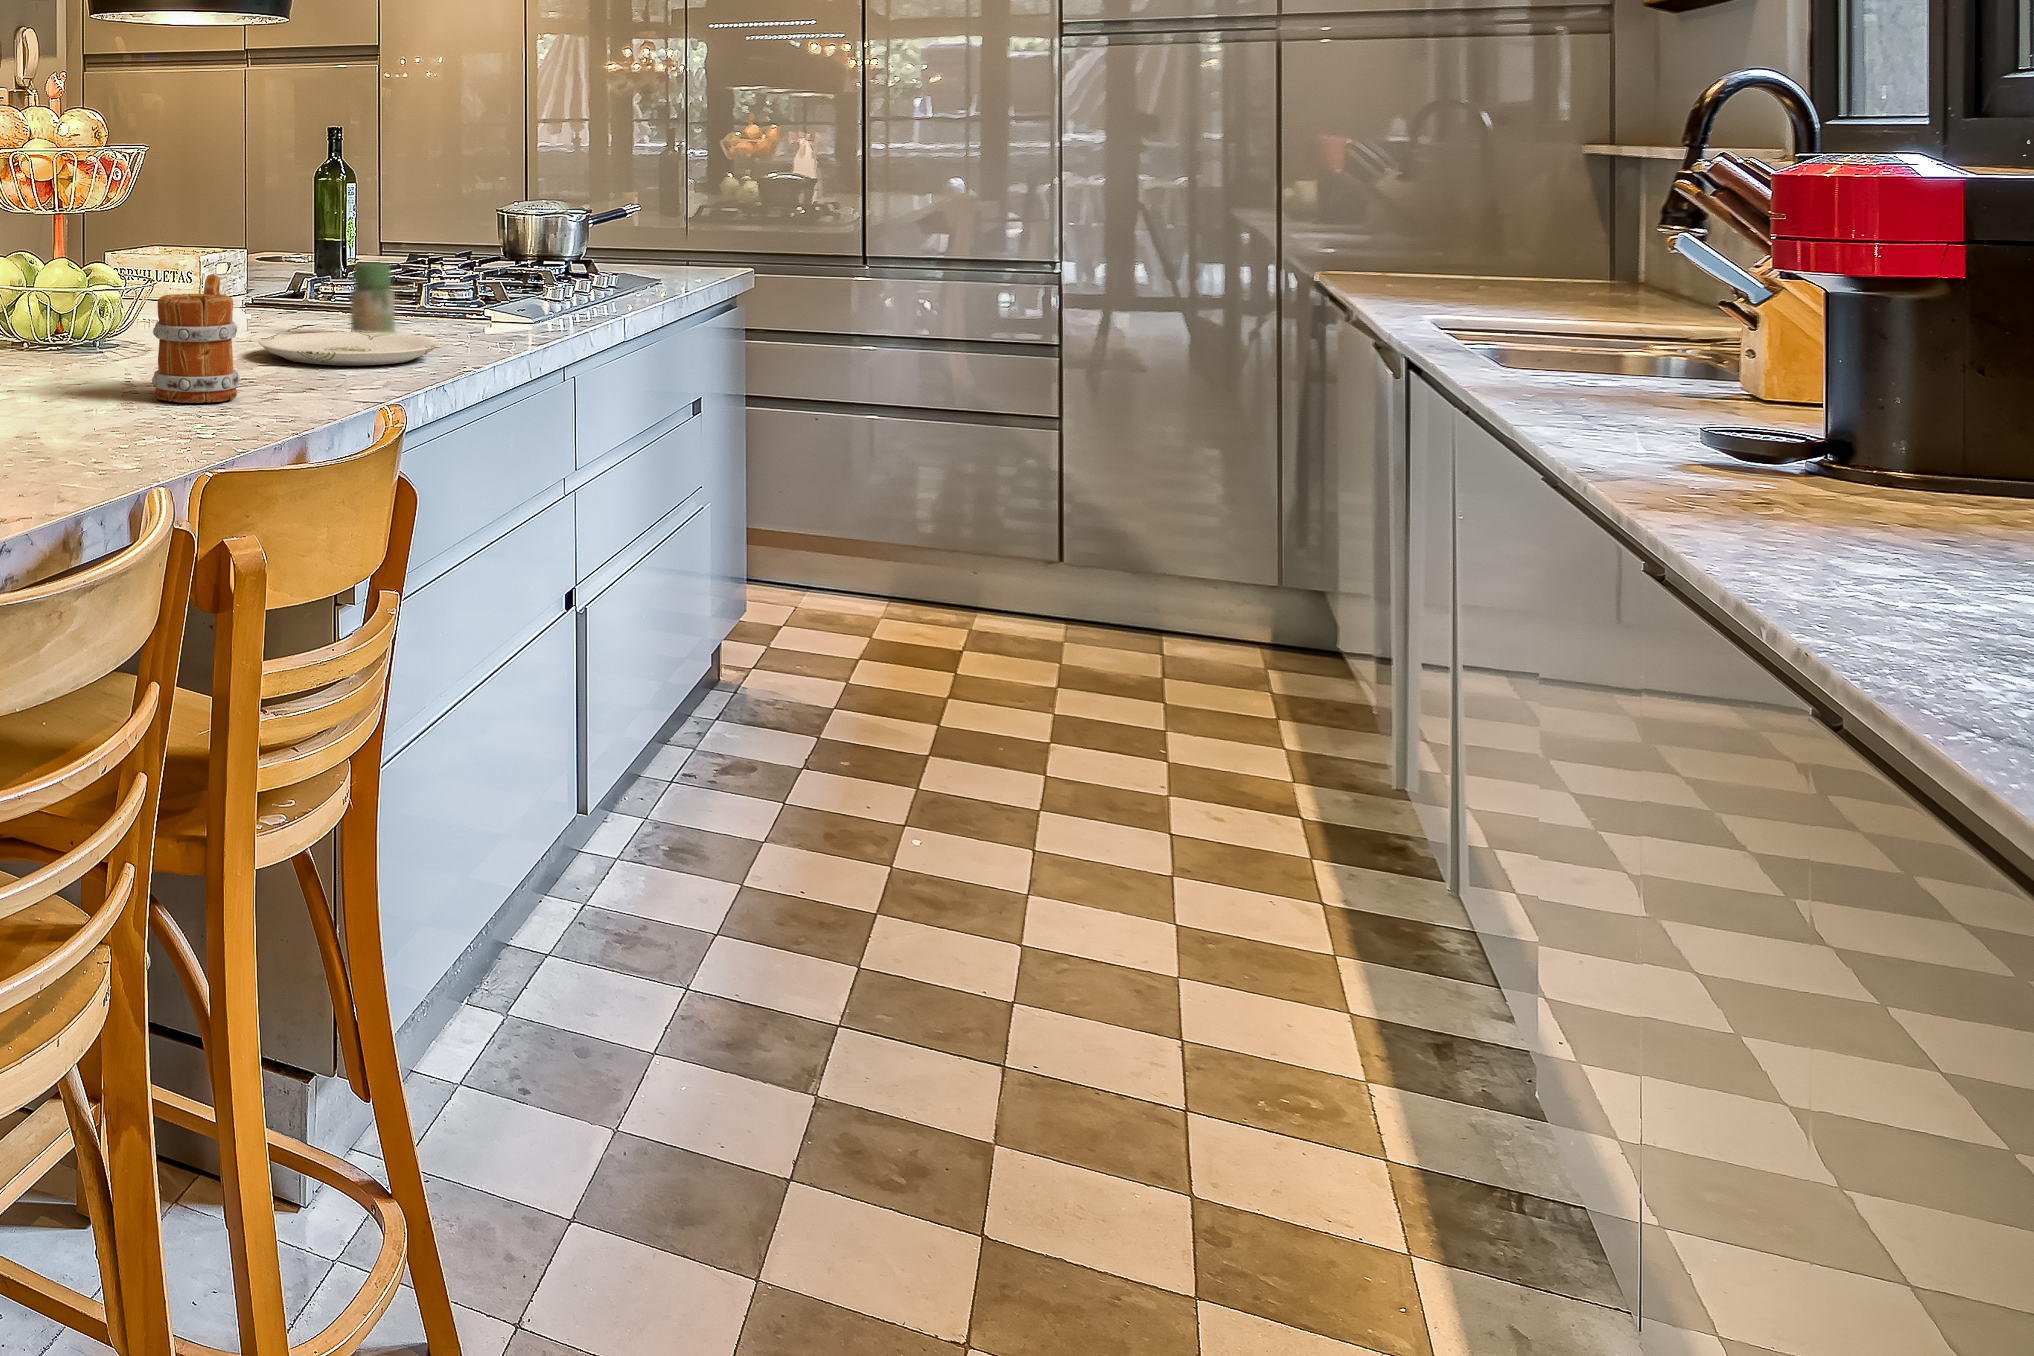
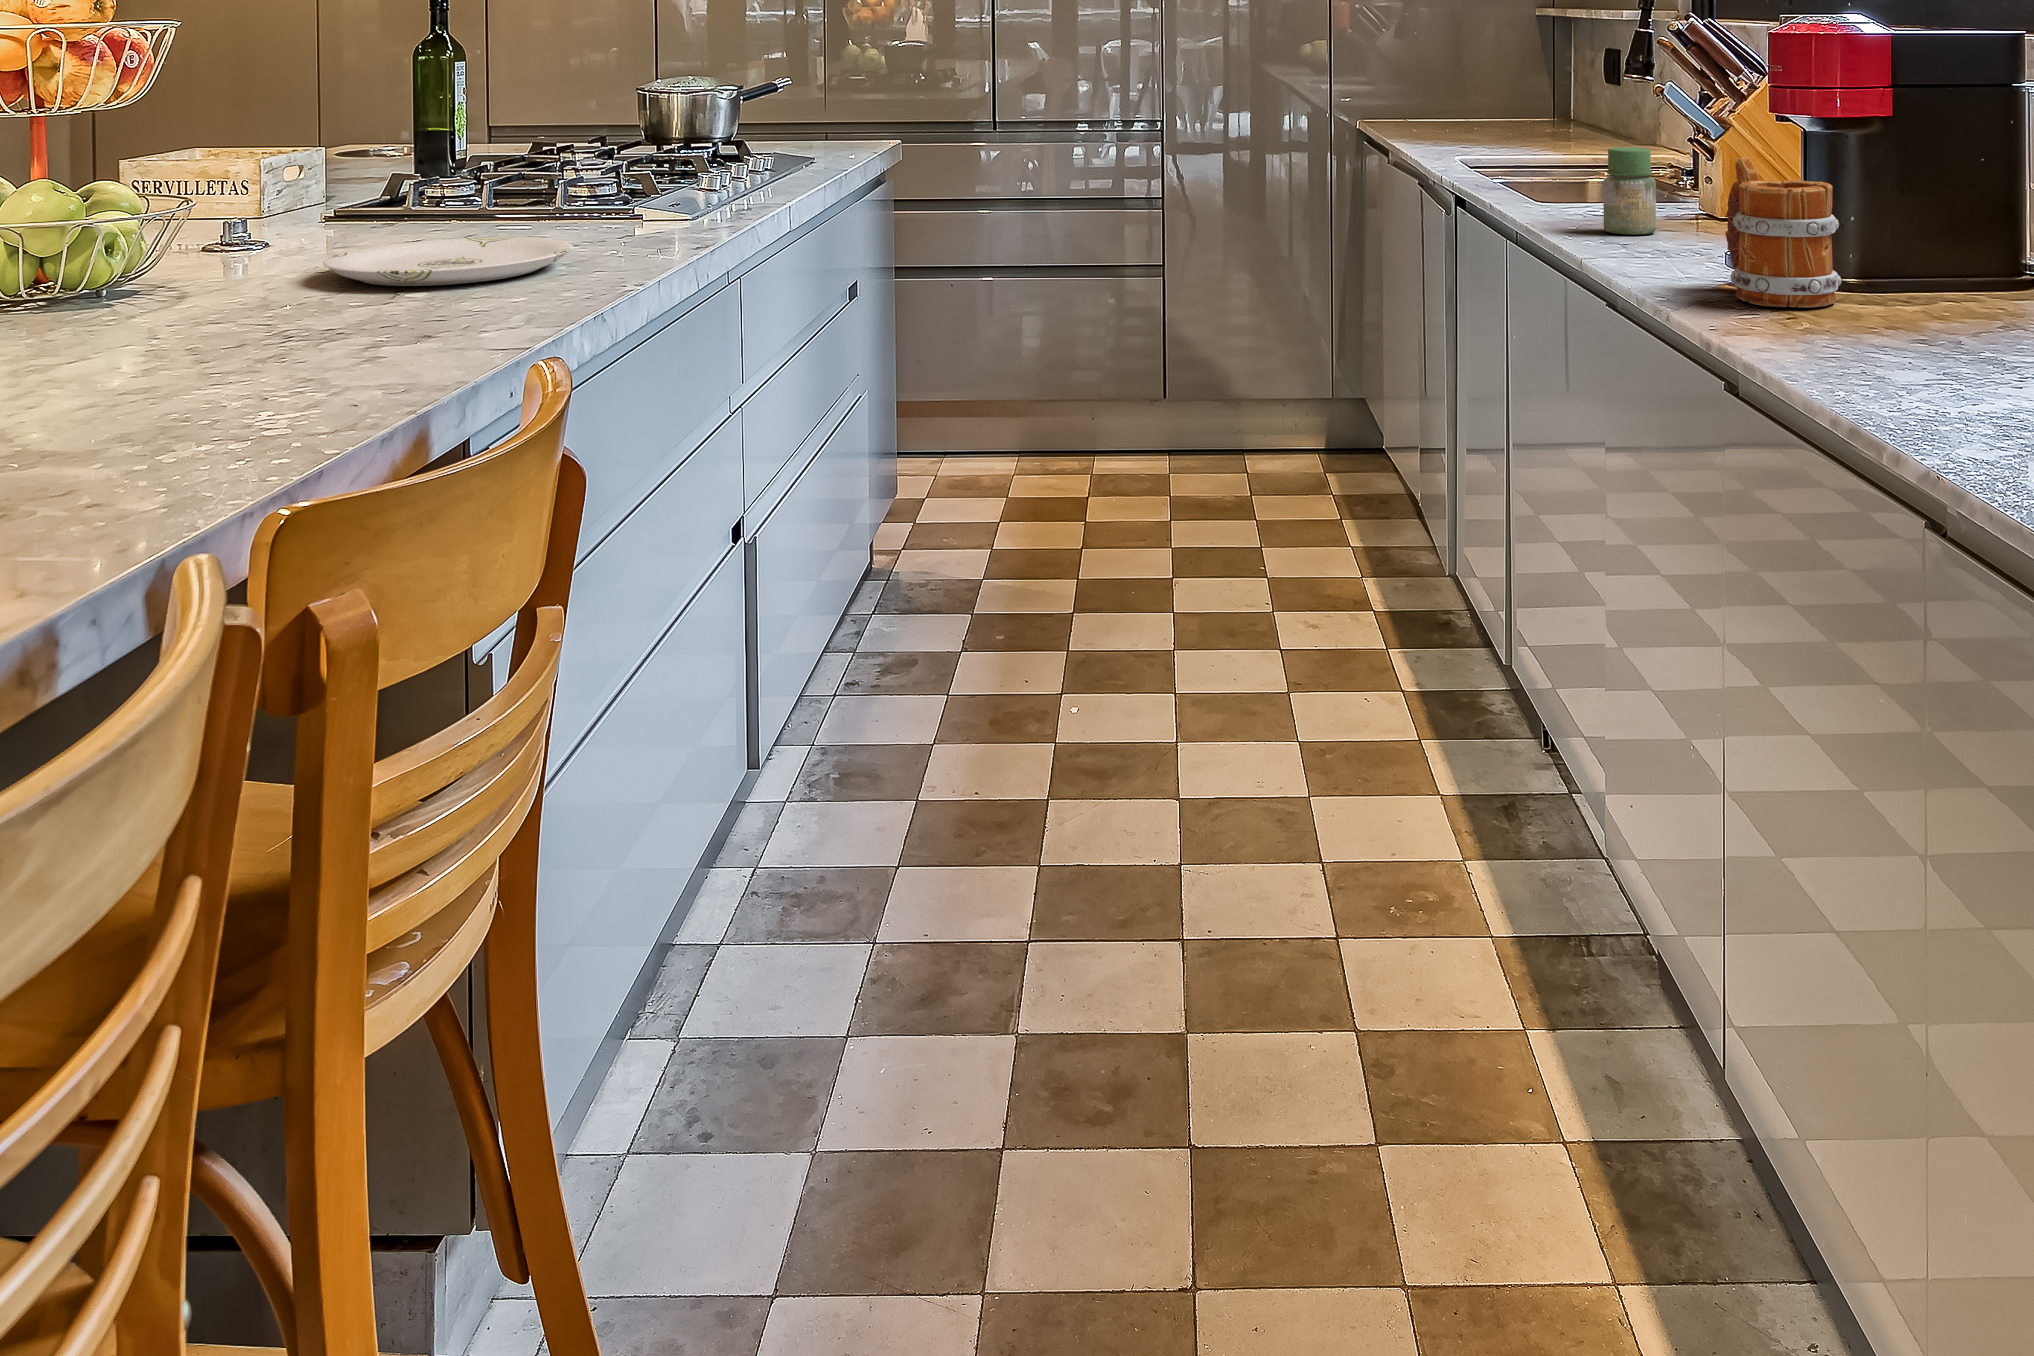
jar: present [350,263,395,333] -> present [1603,147,1656,235]
mug: present [152,275,240,403] -> present [1725,158,1841,308]

